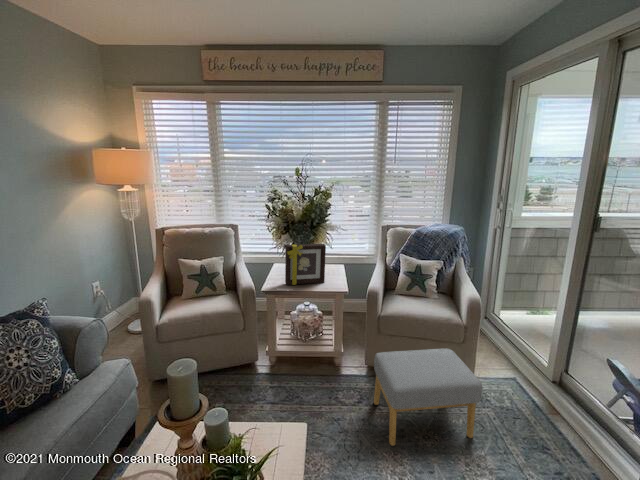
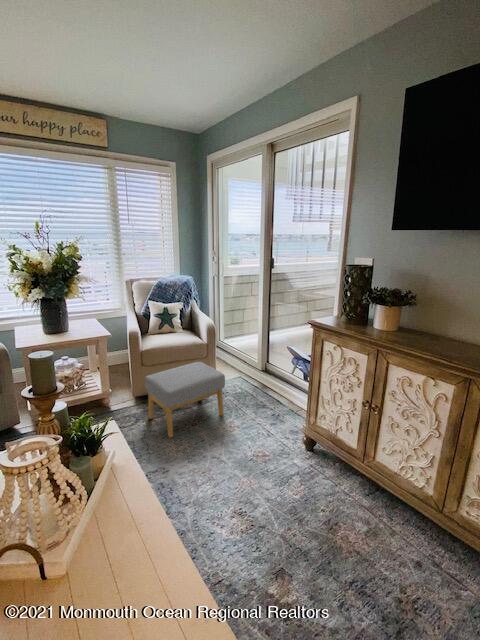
picture frame: present [285,244,326,285] -> none [38,297,84,340]

